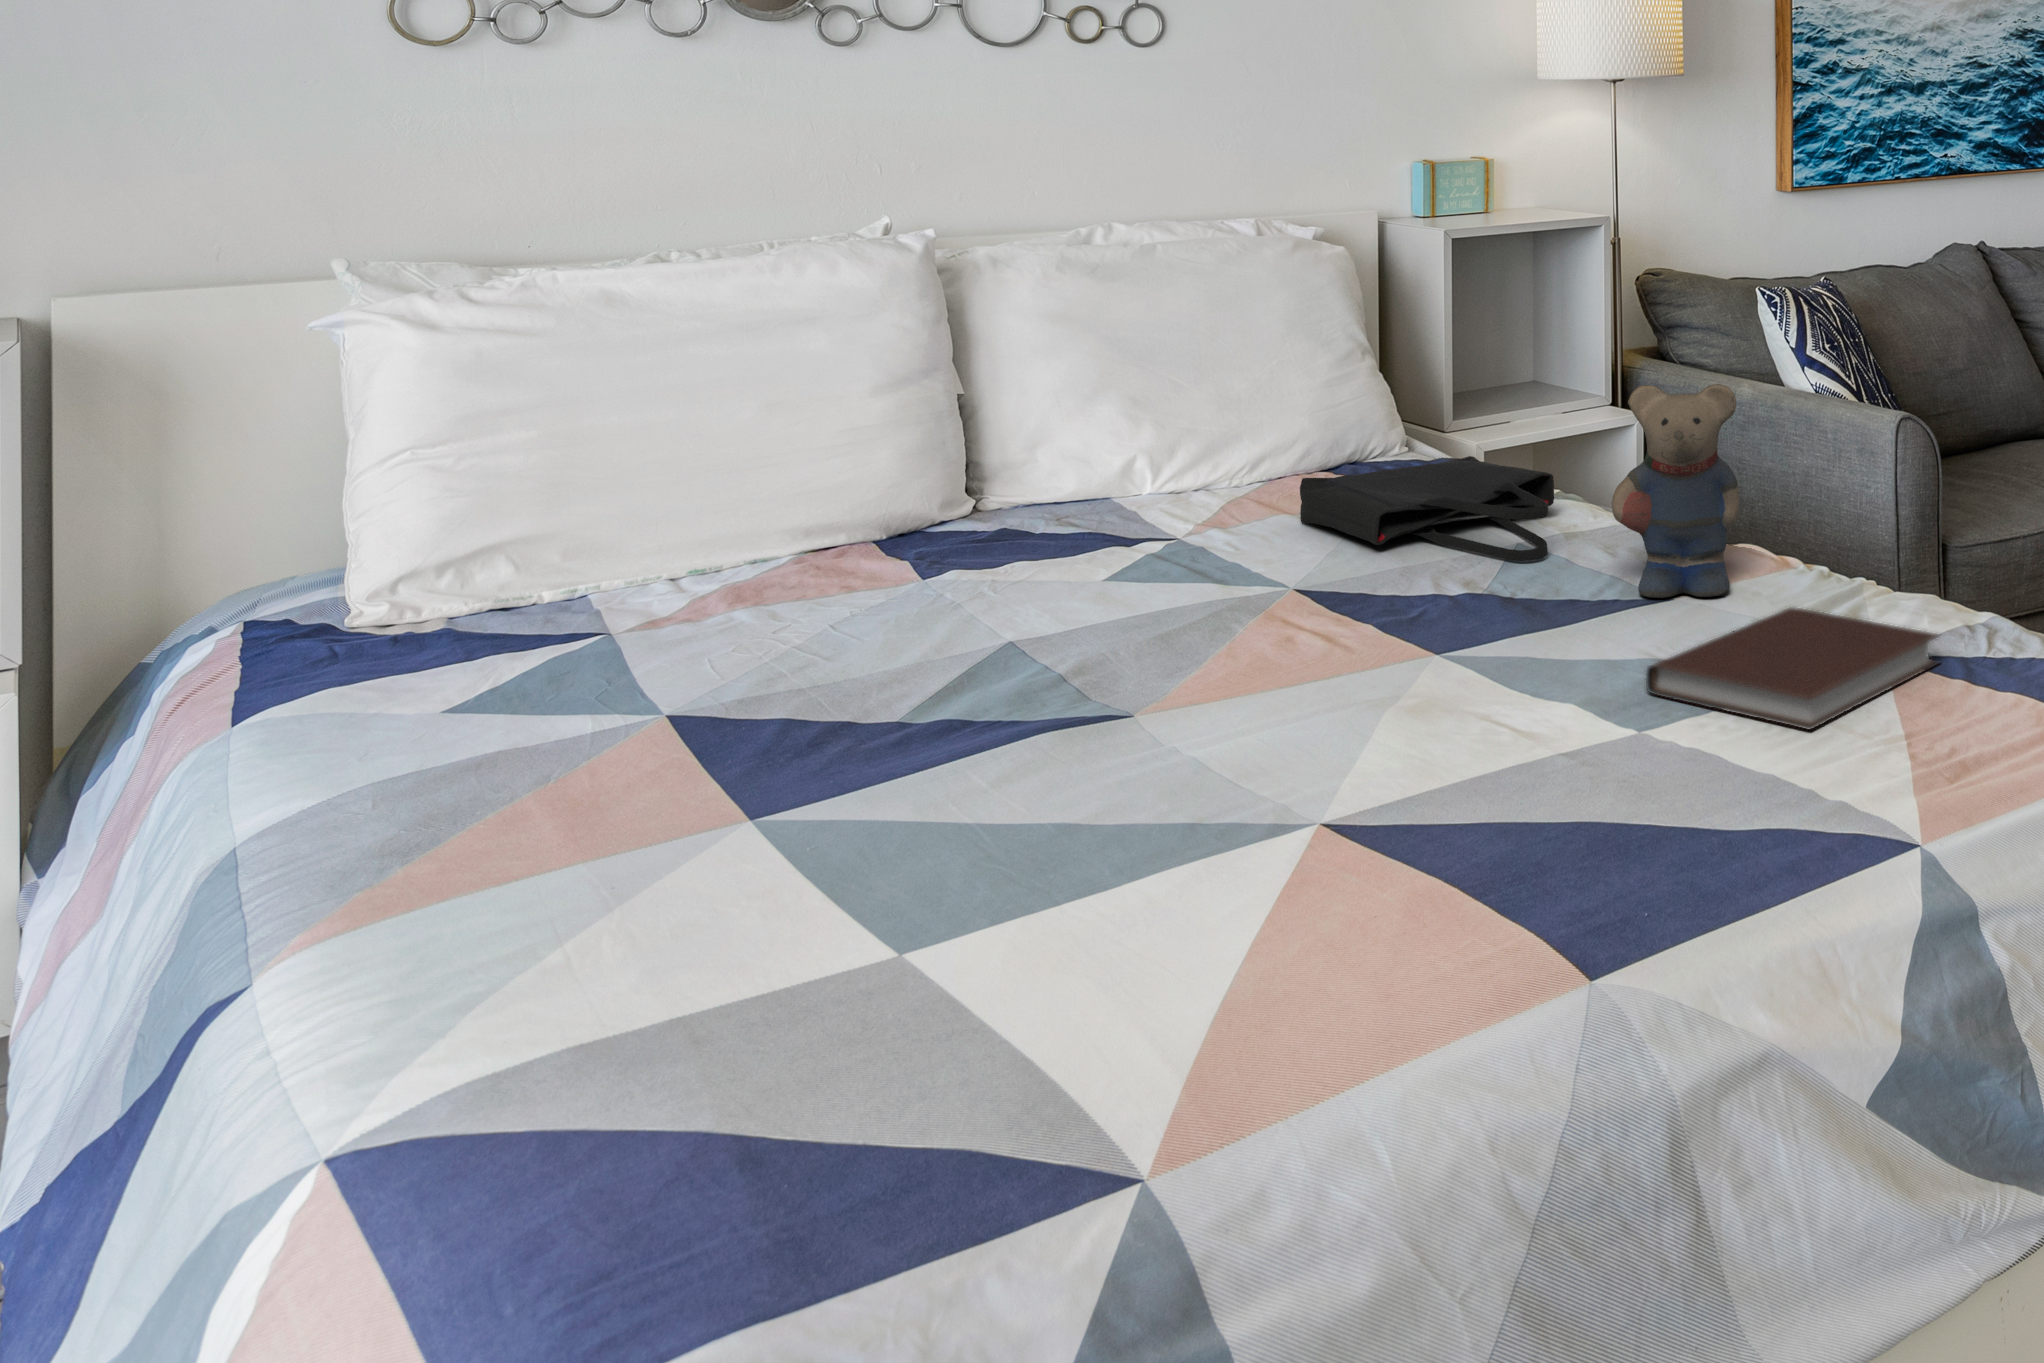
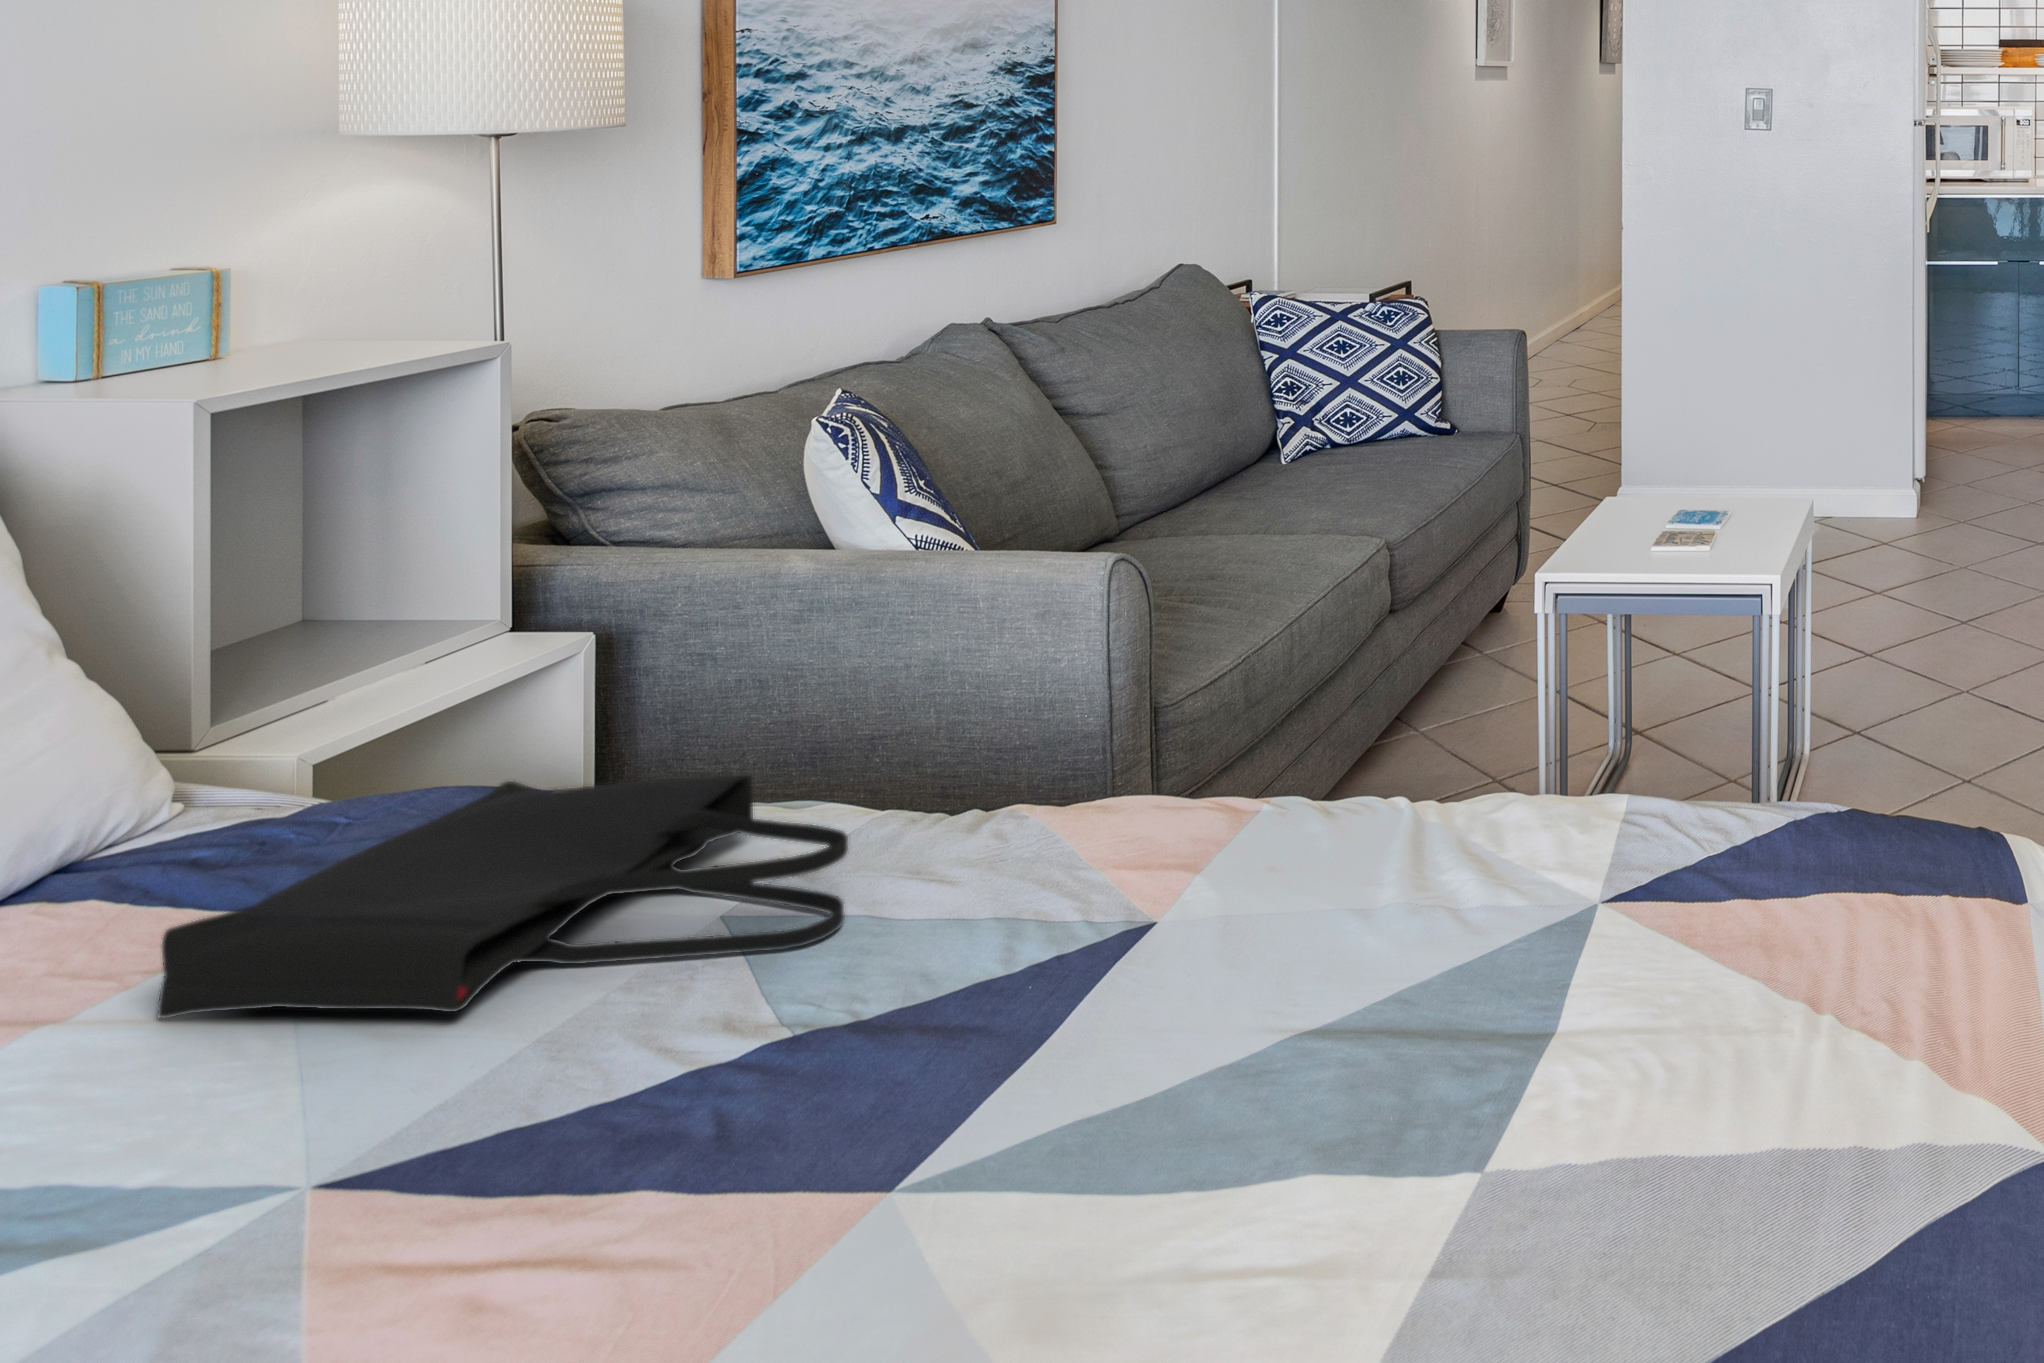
teddy bear: present [1612,384,1740,598] -> none [1049,574,1251,933]
notebook: present [1646,608,1939,730] -> none [1387,850,1708,1101]

